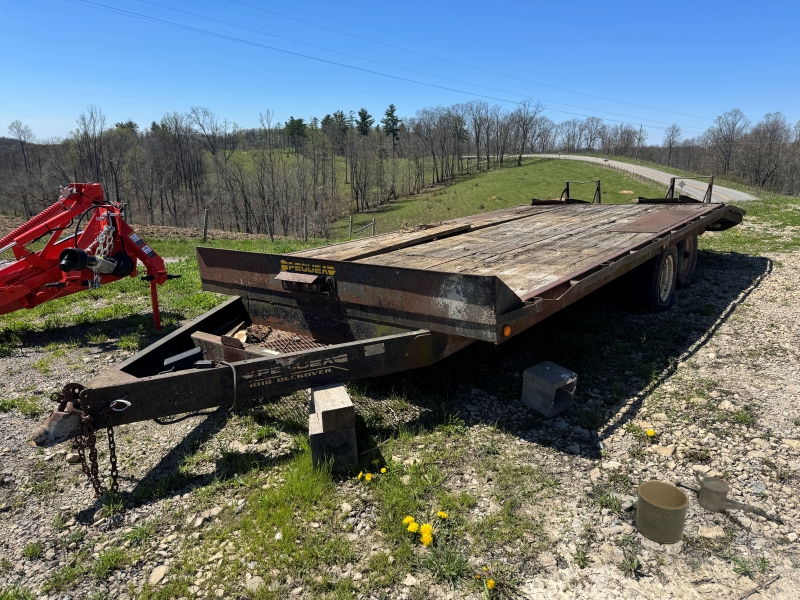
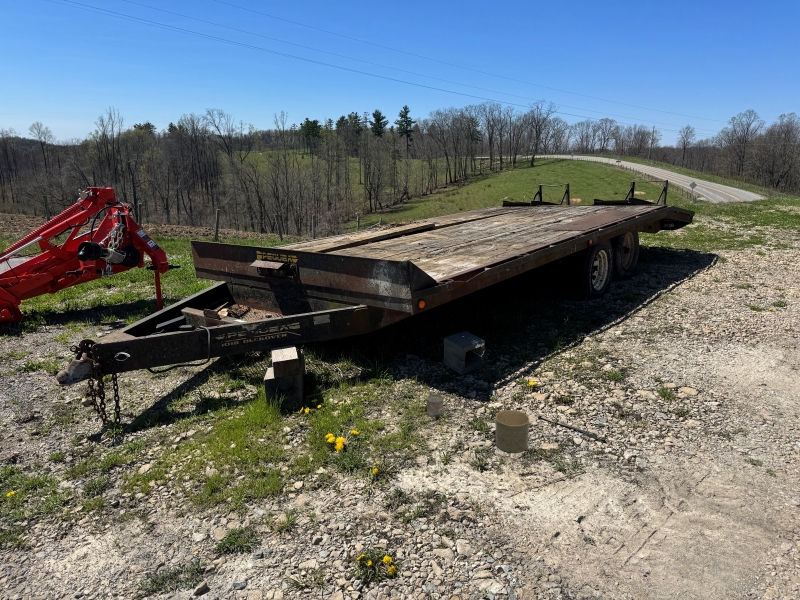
watering can: present [695,470,753,513] -> present [426,391,445,417]

